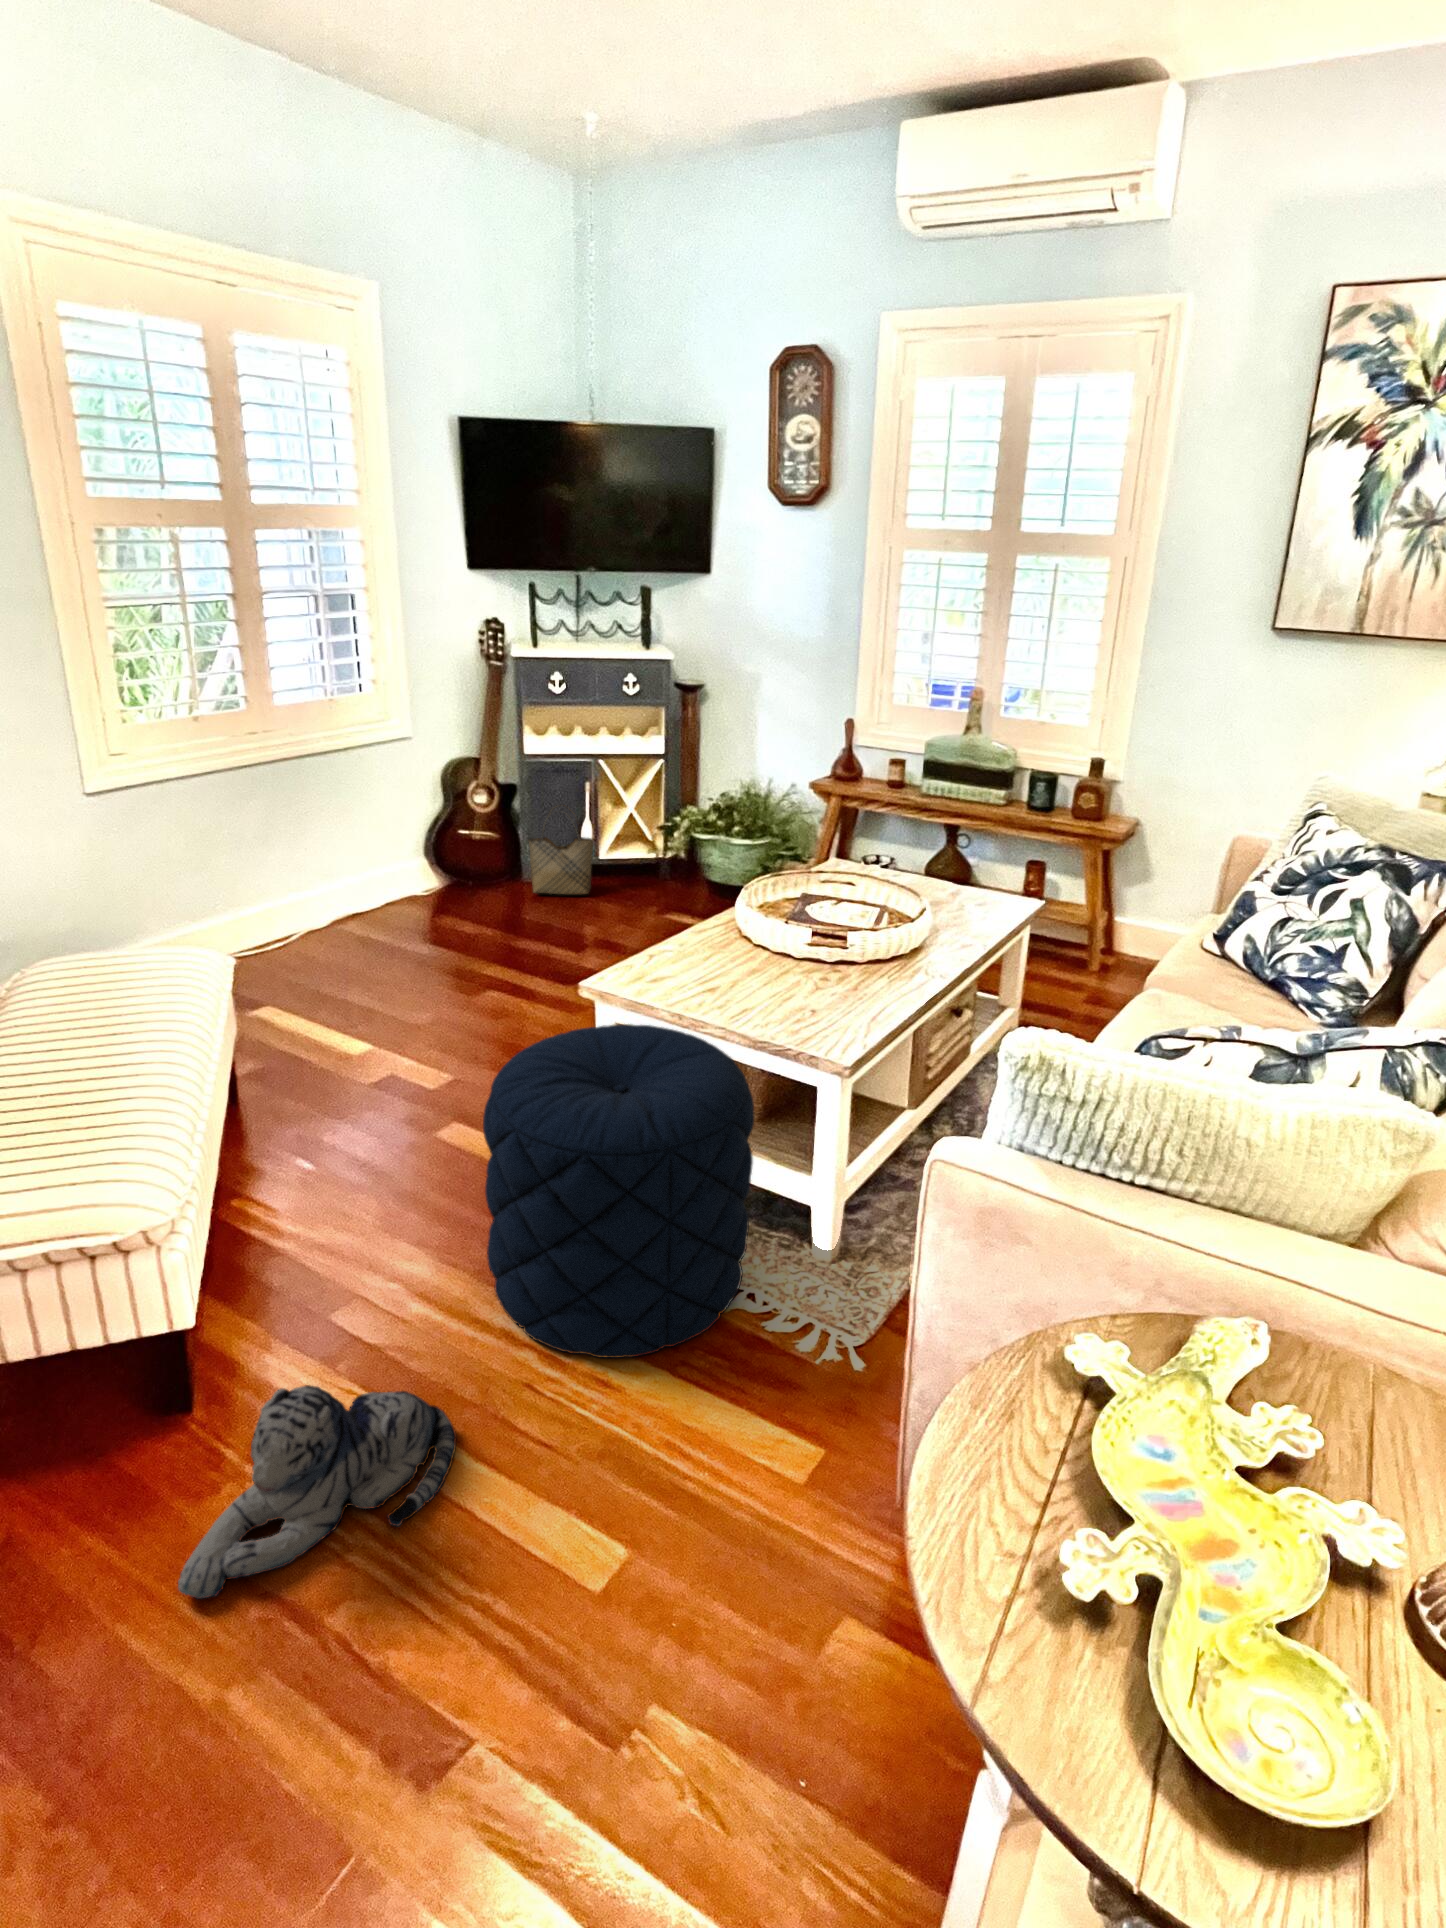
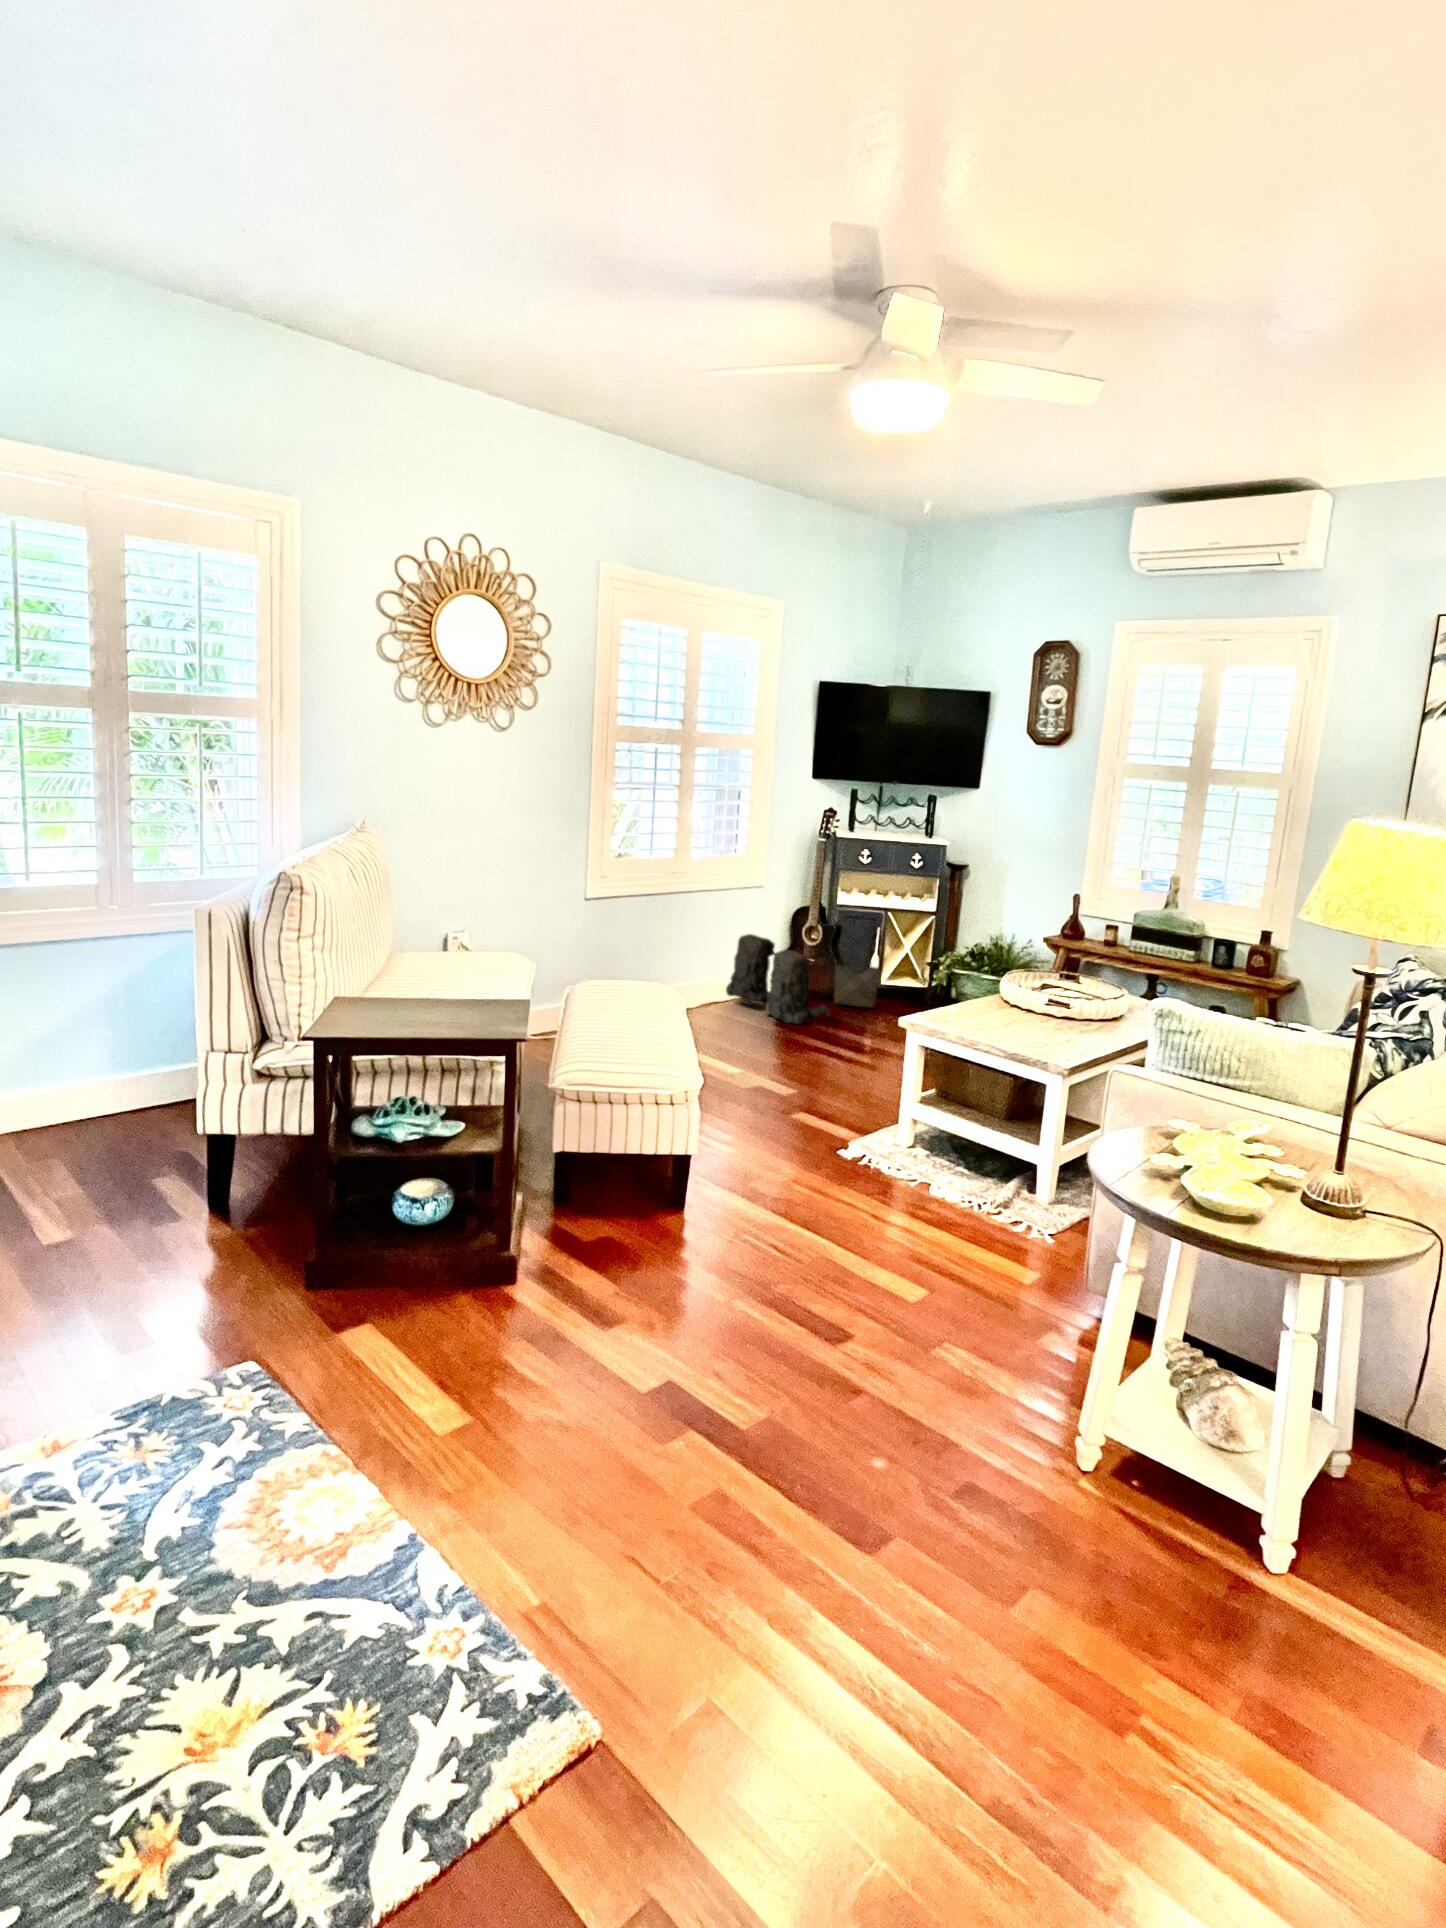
backpack: none [371,807,522,936] -> present [726,934,830,1024]
pouf: present [483,1024,754,1358] -> none [849,1045,1016,1229]
plush toy: present [178,1385,456,1599] -> none [719,1182,844,1278]

